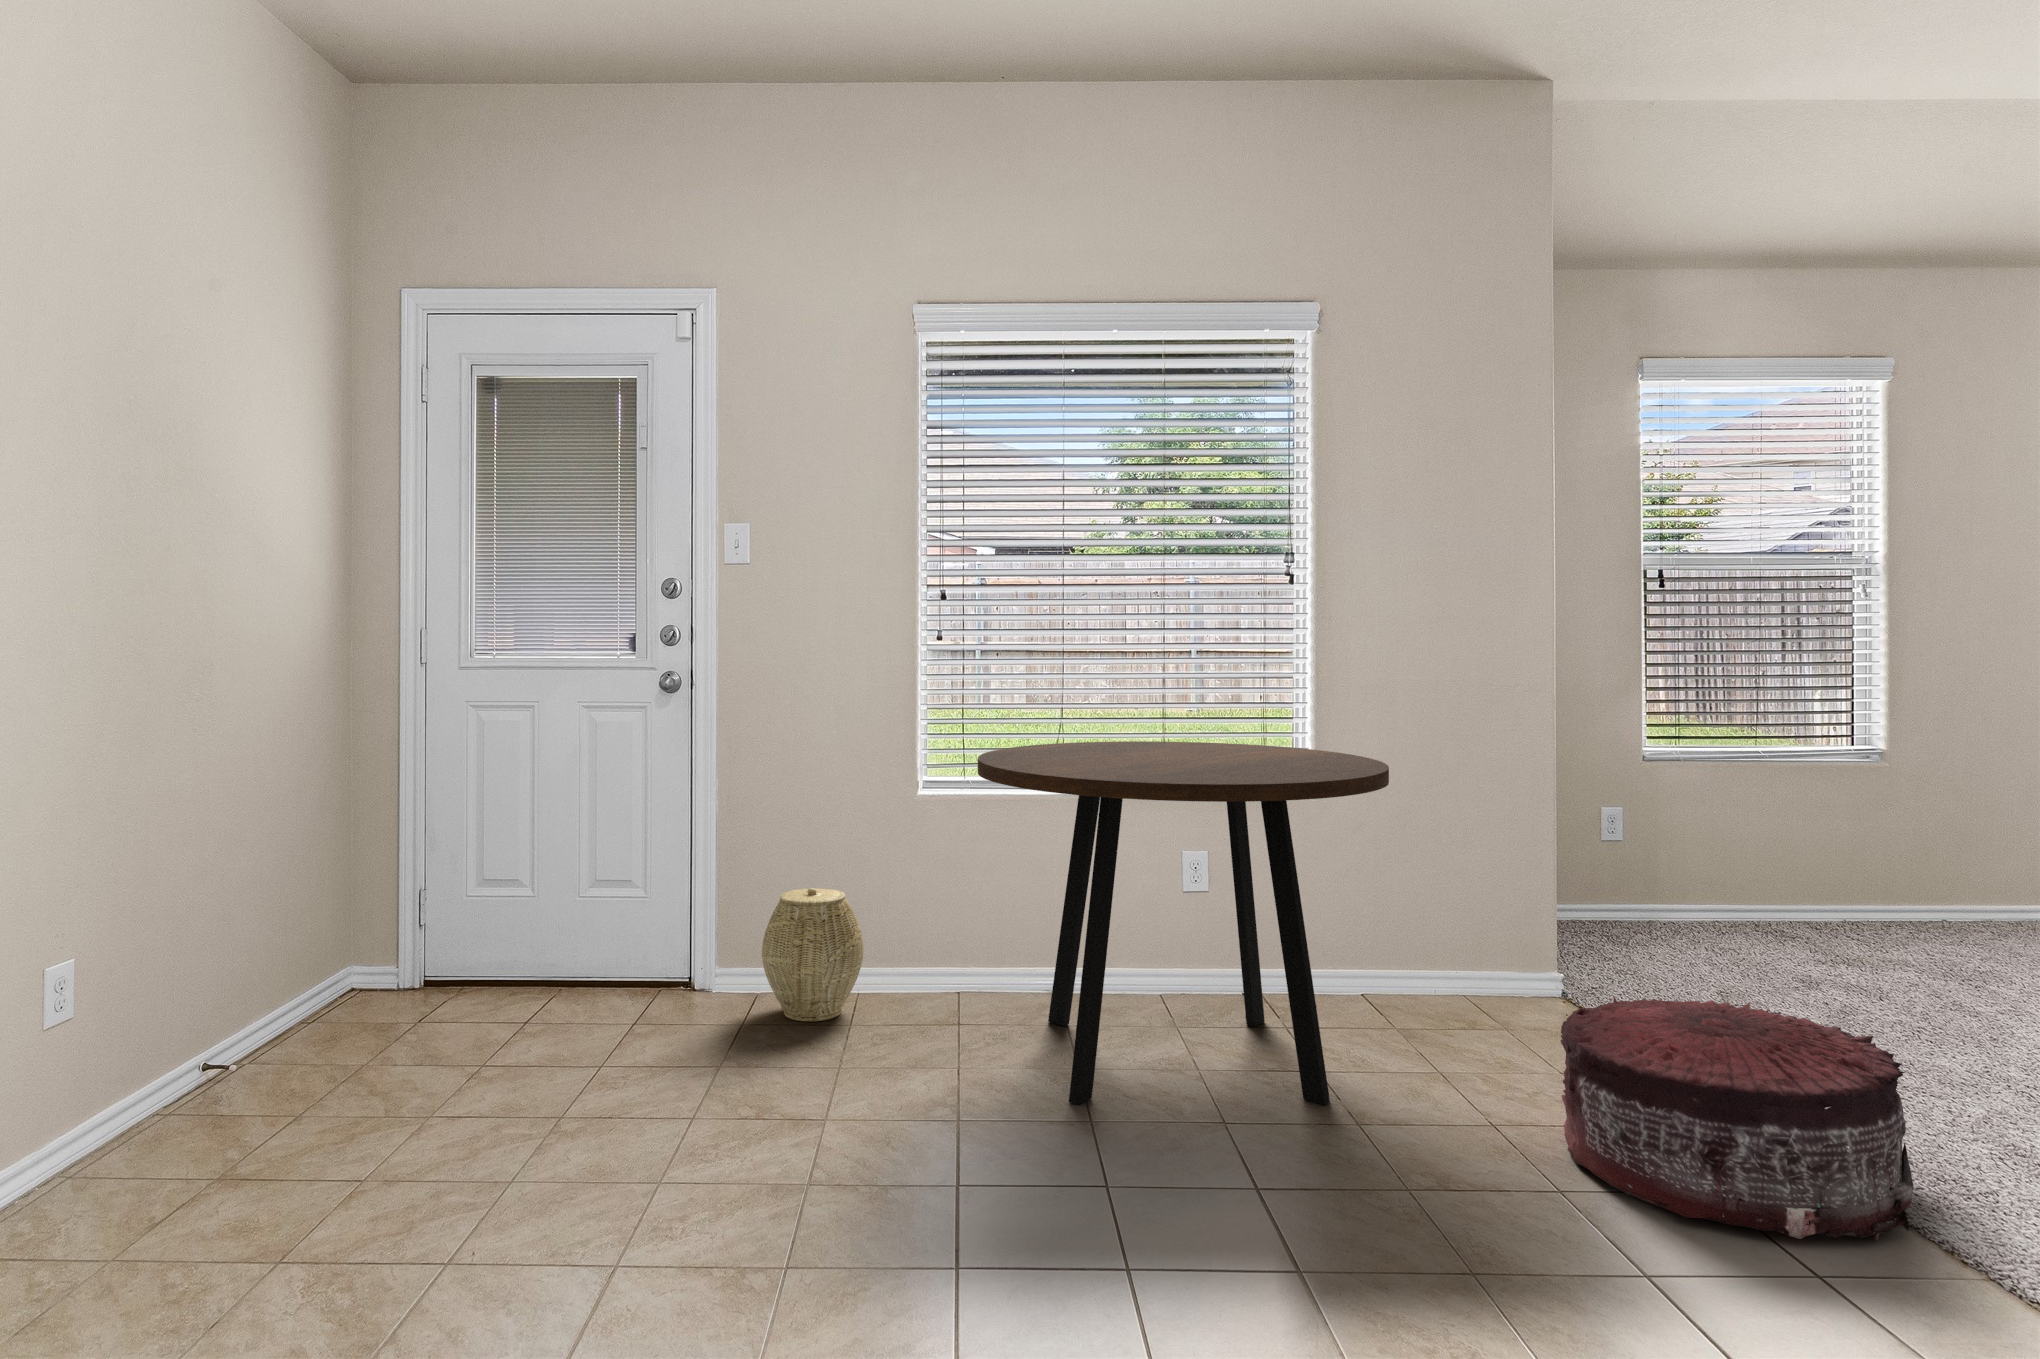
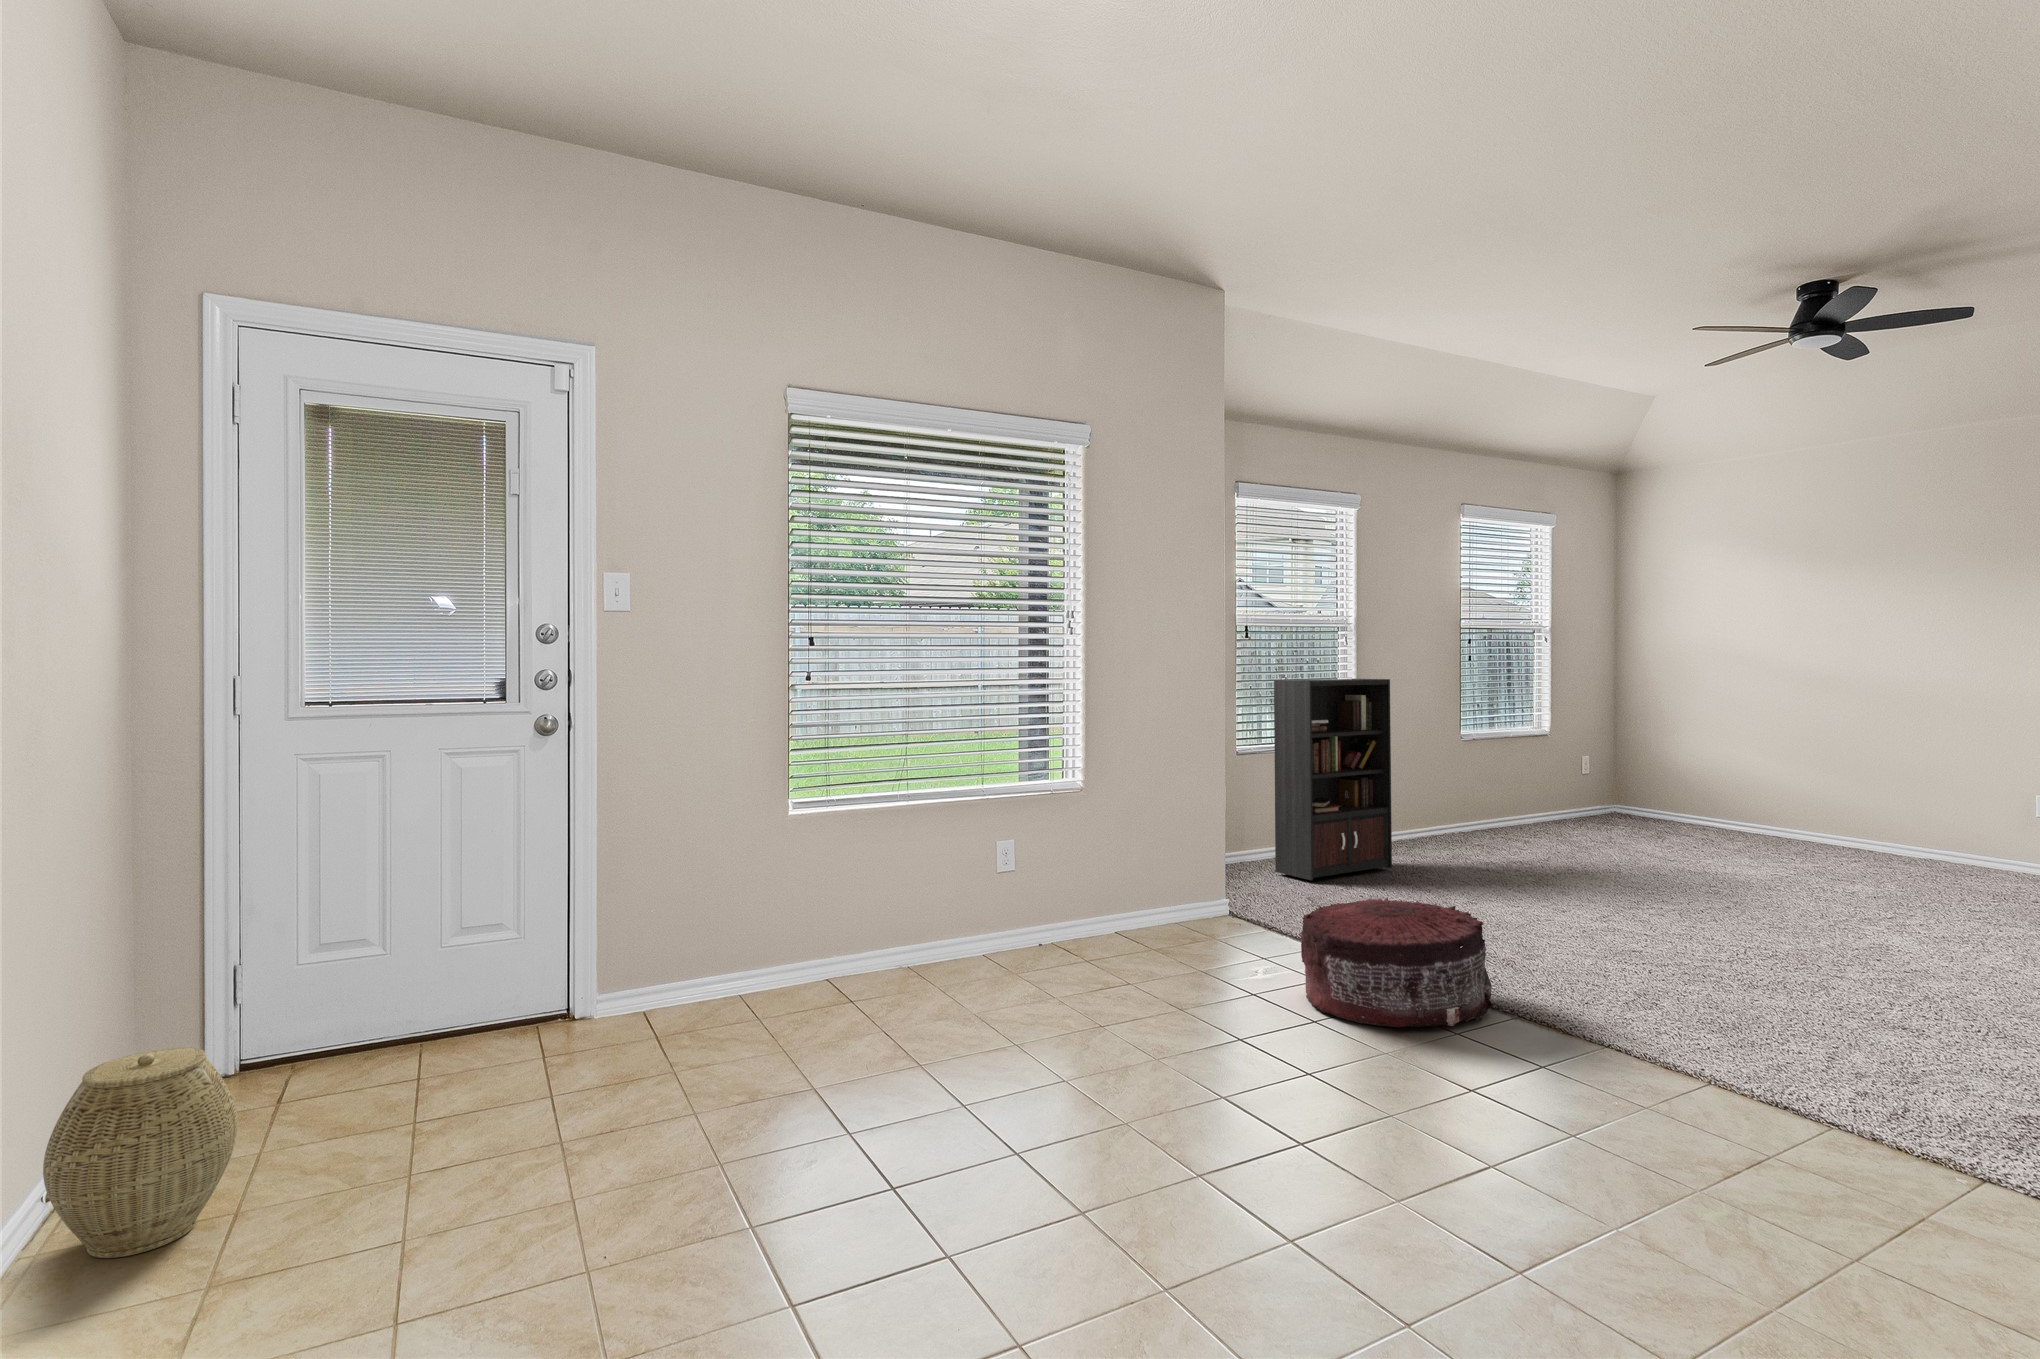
bookcase: none [1694,654,1921,960] -> present [1274,679,1392,880]
dining table: present [978,741,1389,1105] -> none [881,756,1188,1043]
woven basket: present [762,888,864,1022] -> present [43,1048,238,1258]

